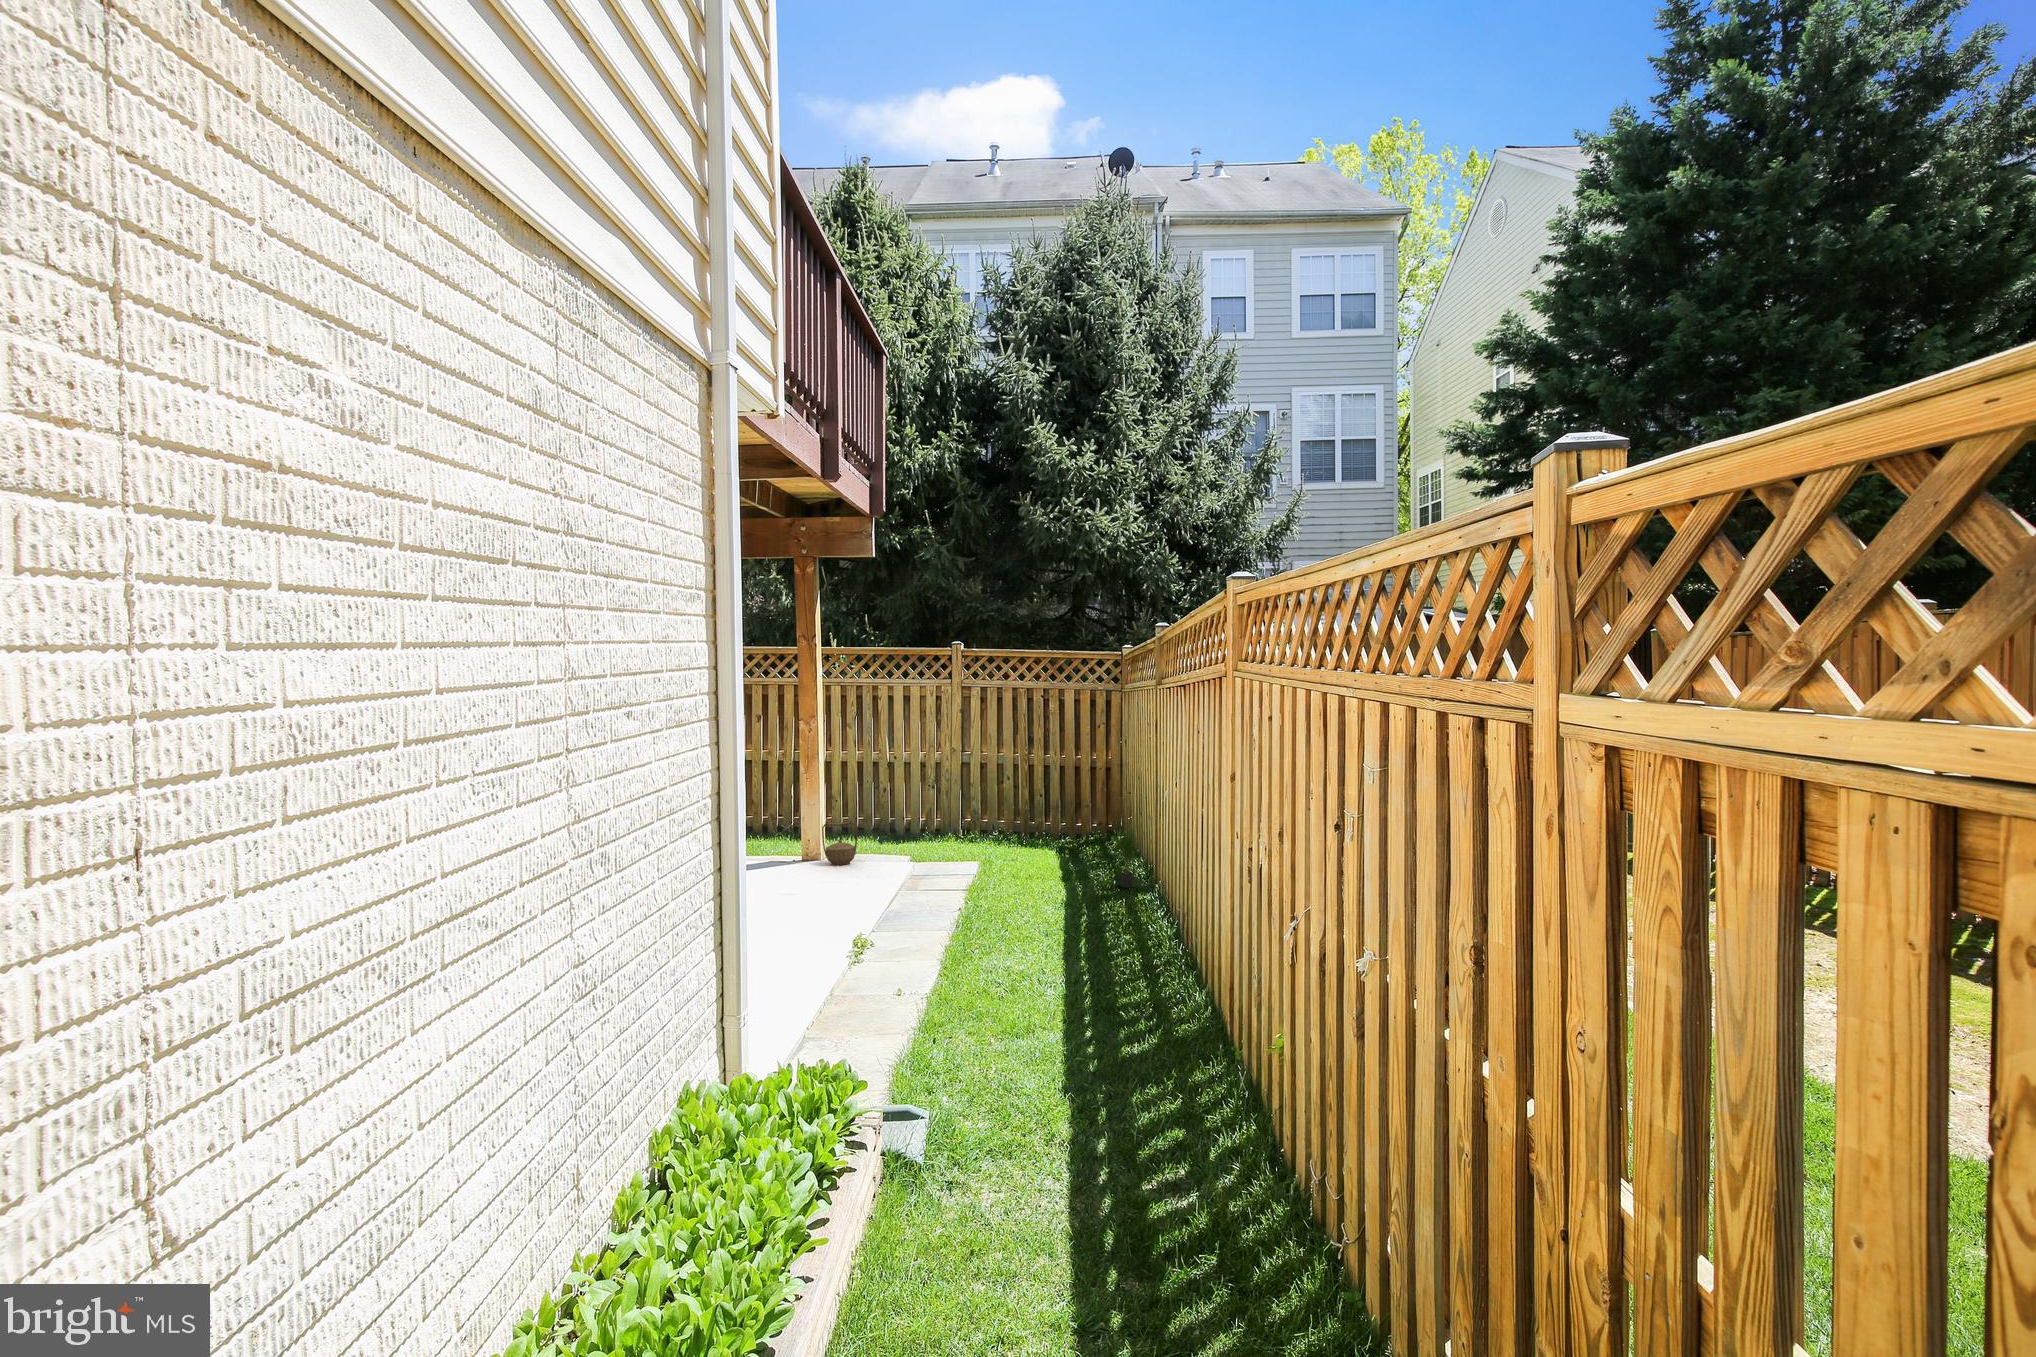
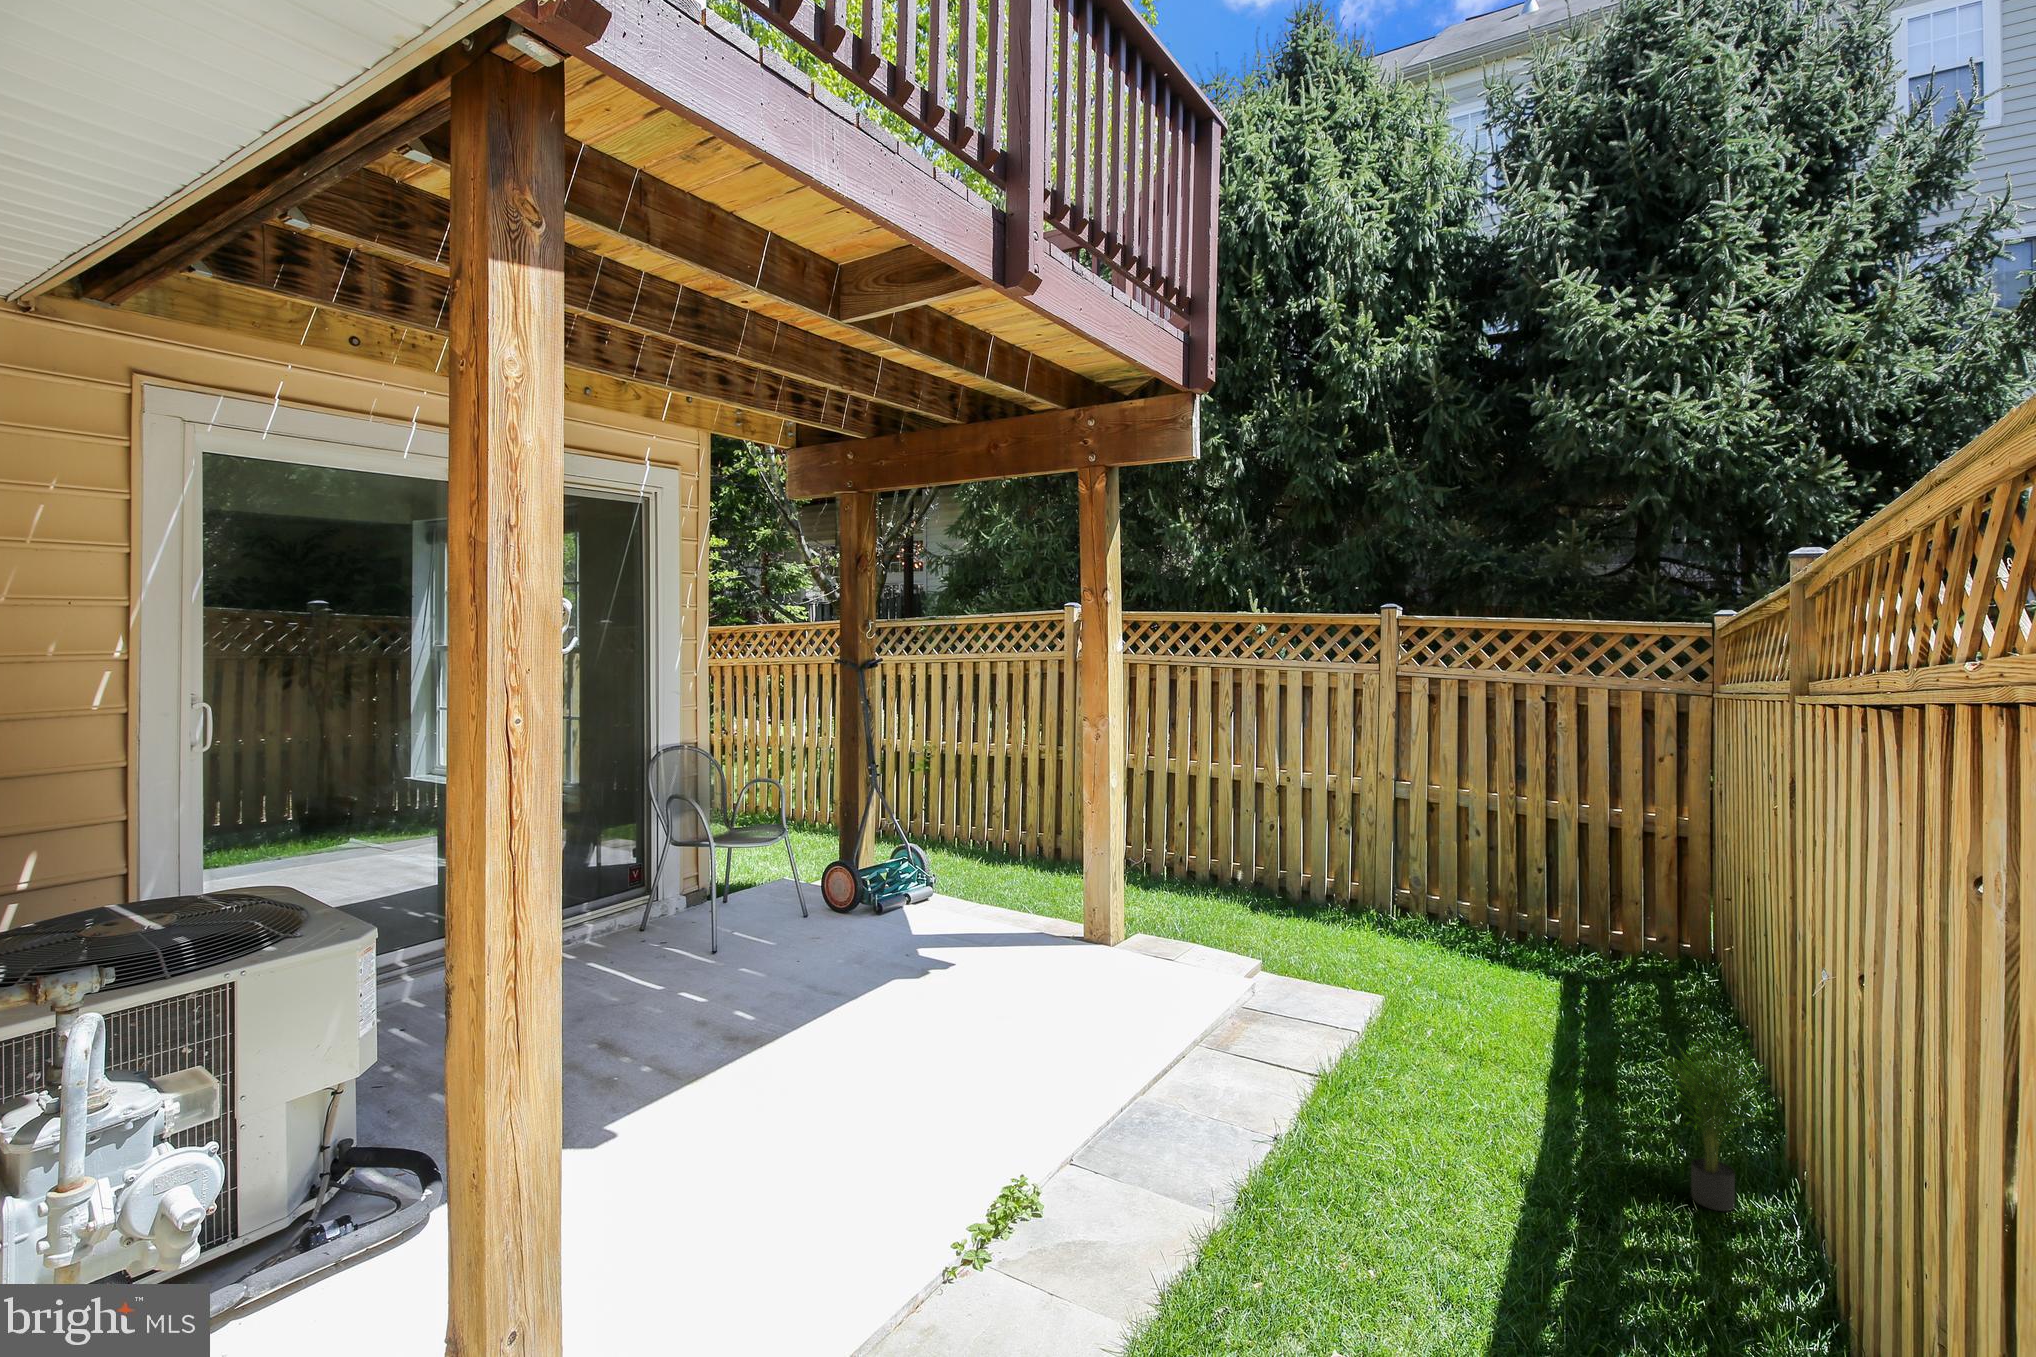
basket: present [822,822,857,865] -> none [1092,894,1146,971]

